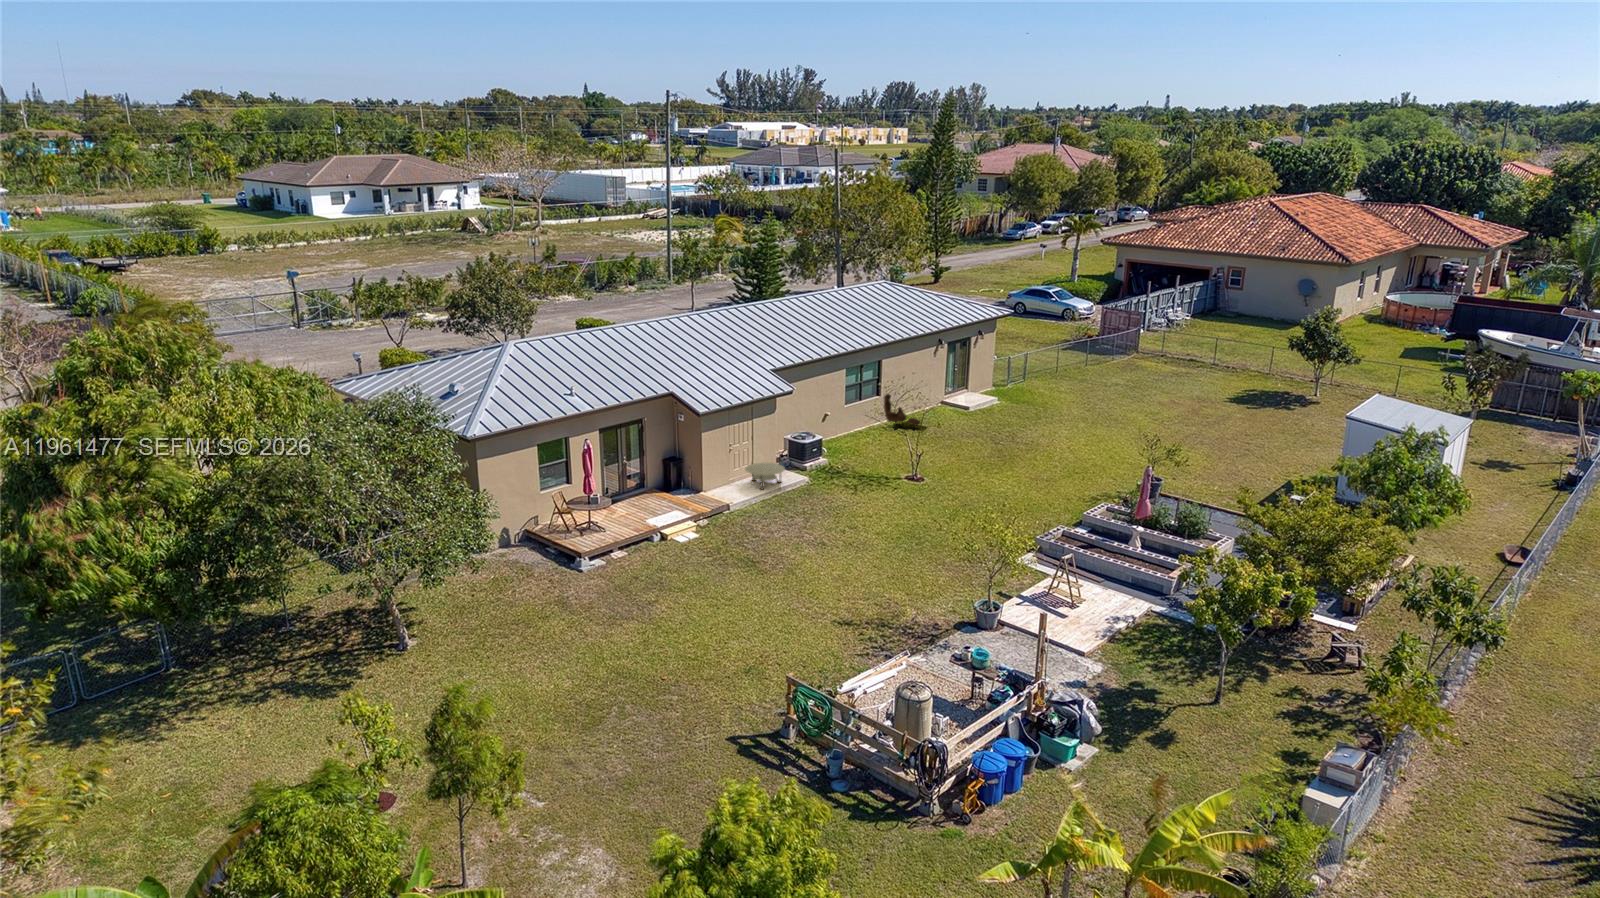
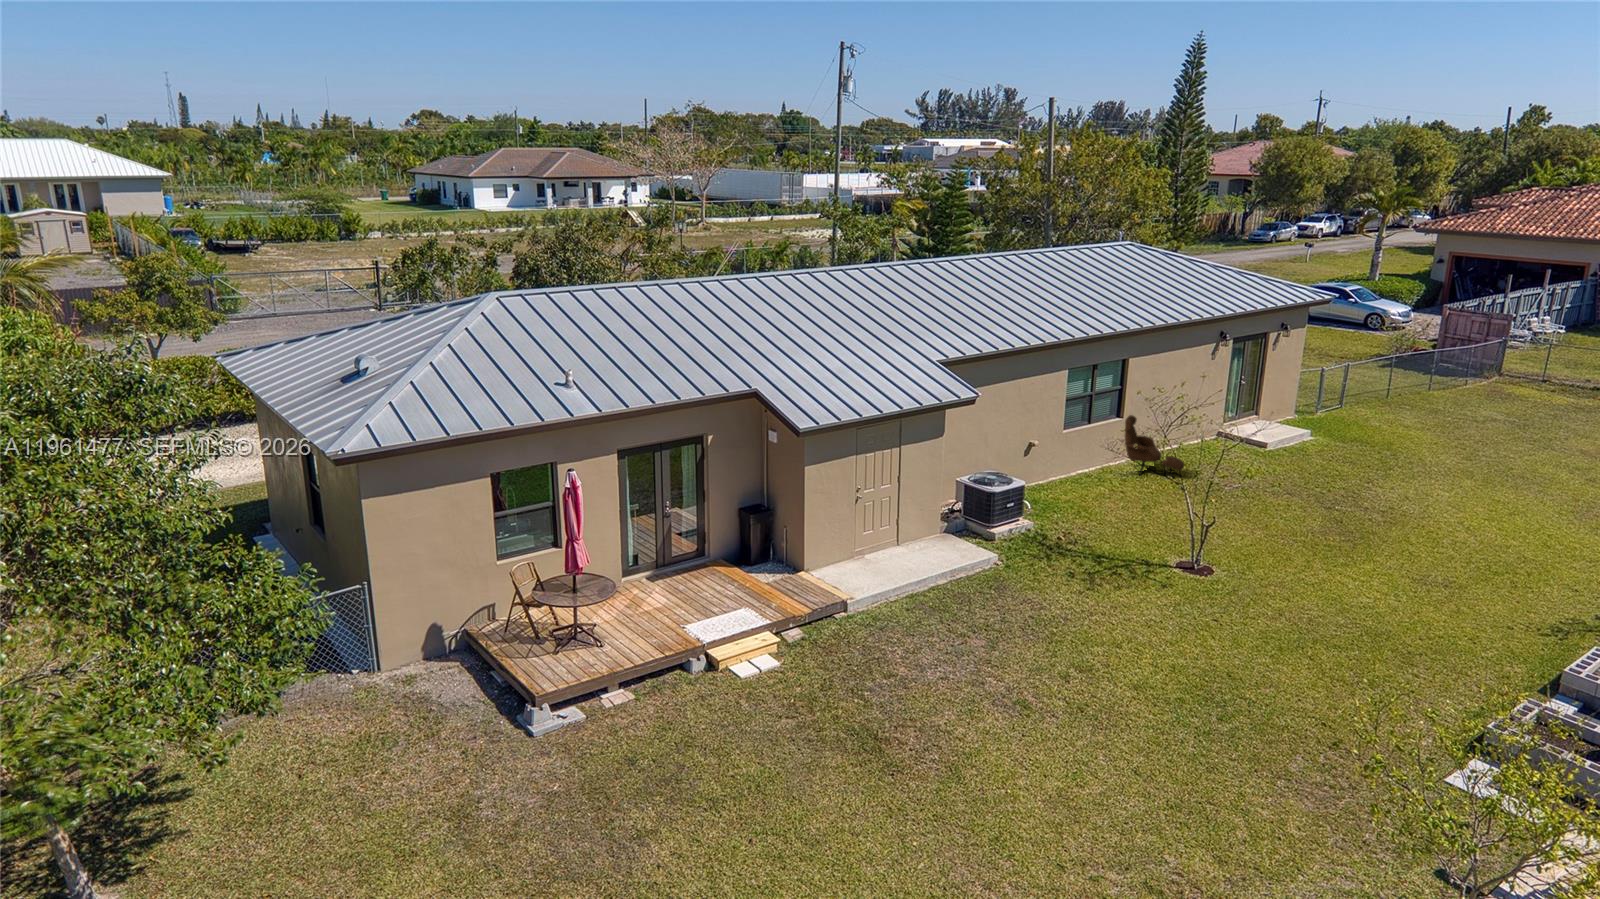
round table: present [745,463,785,490] -> none [884,522,955,573]

